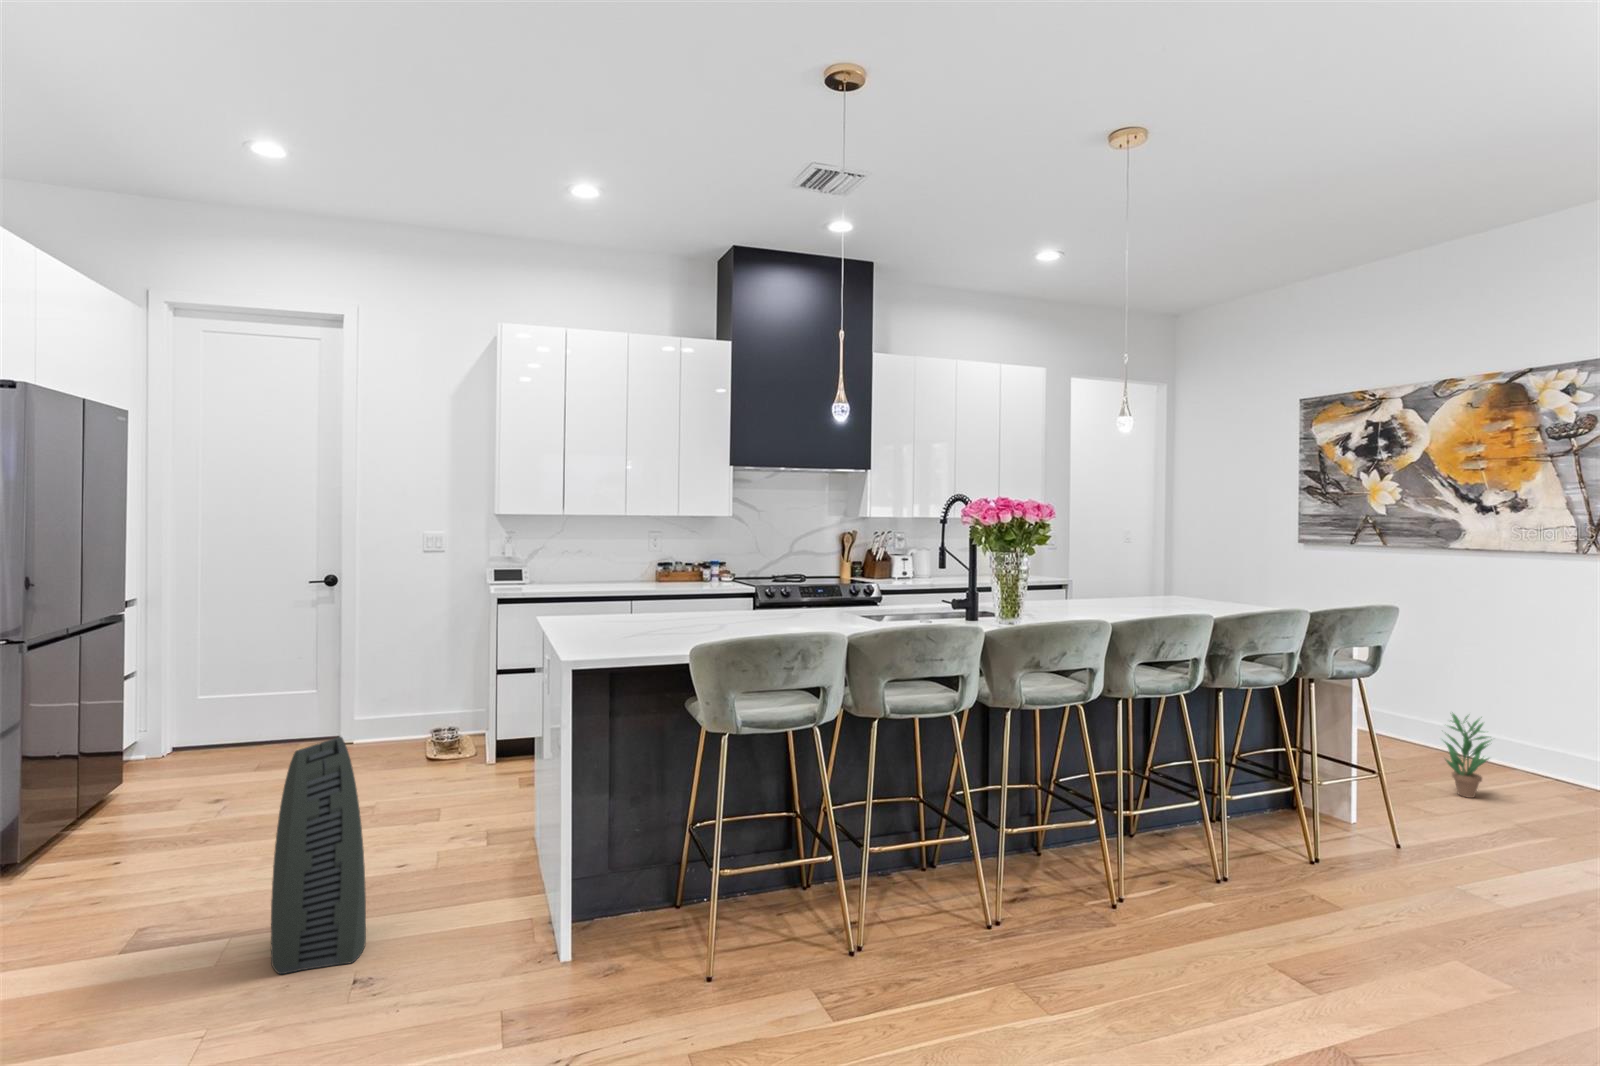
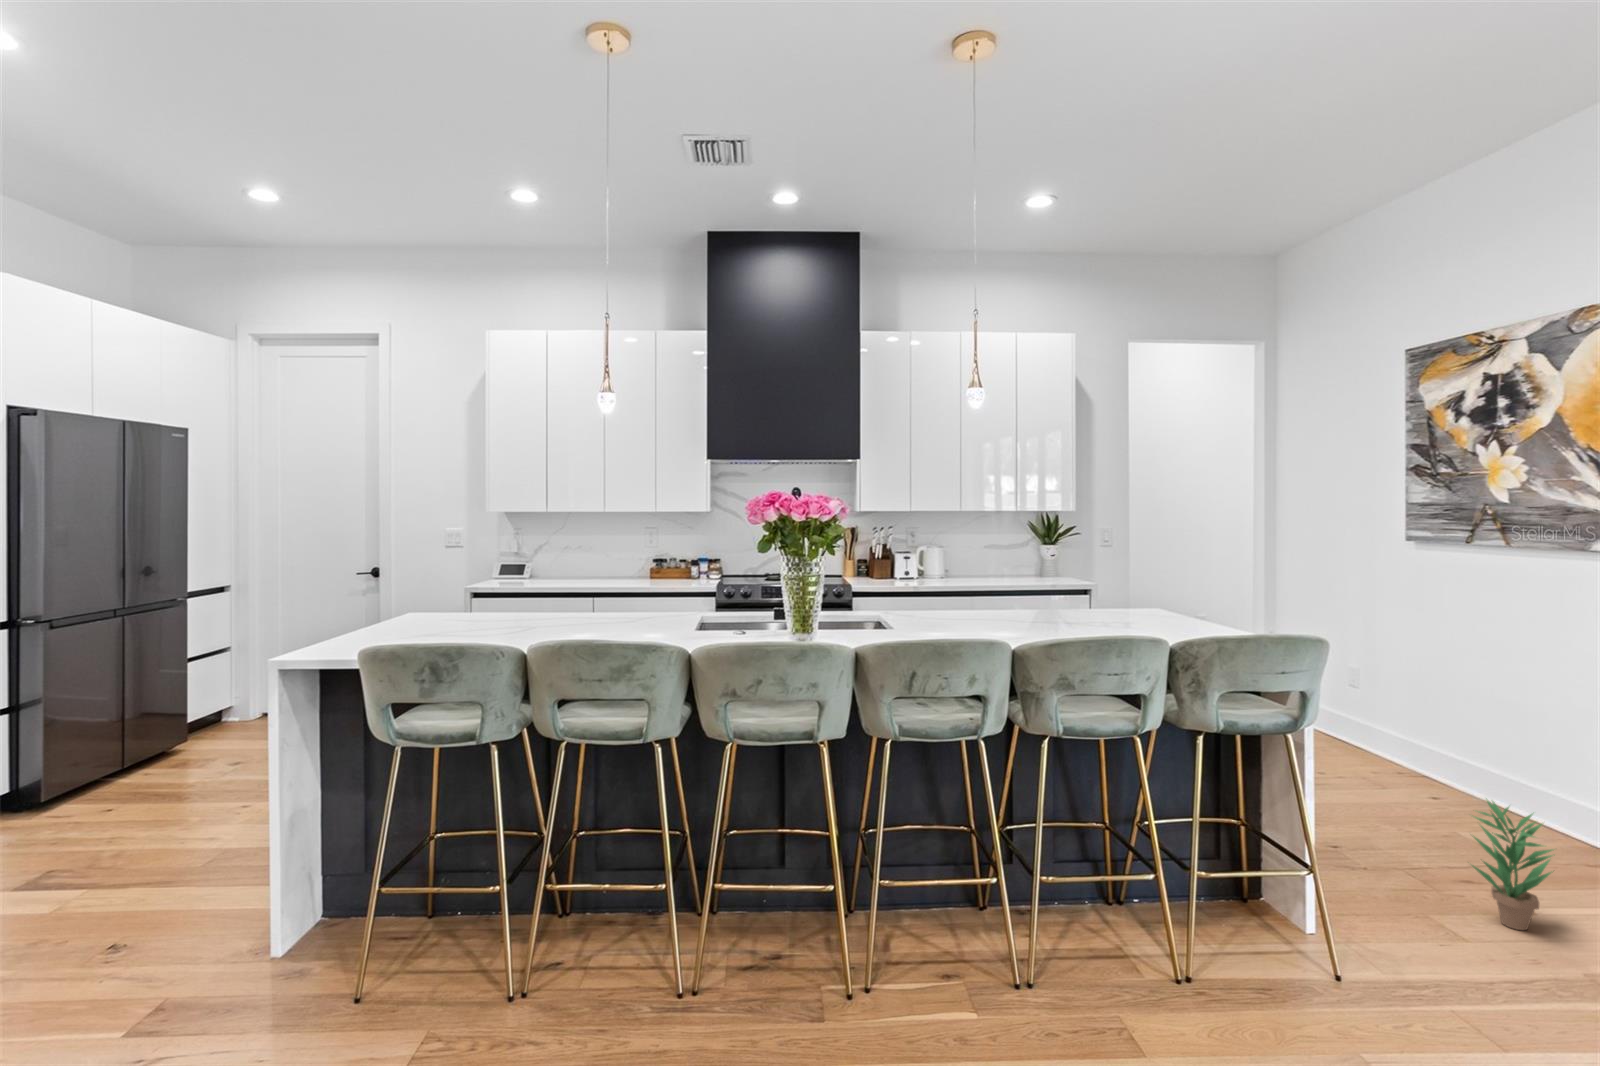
air purifier: present [271,737,366,974] -> none [71,712,178,894]

